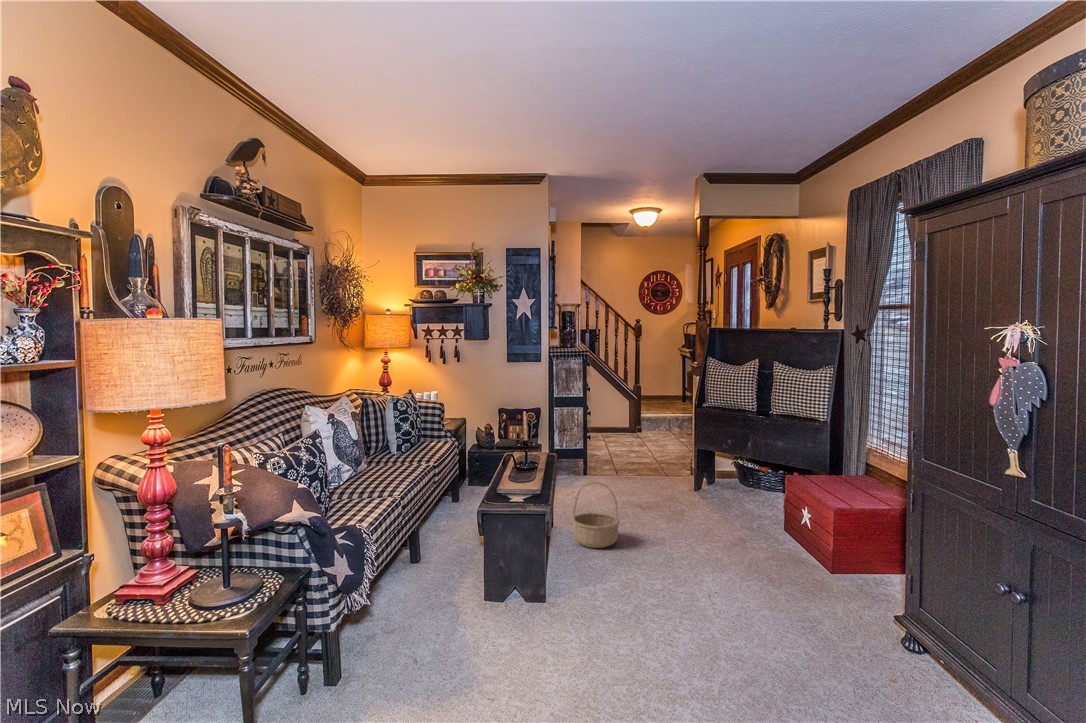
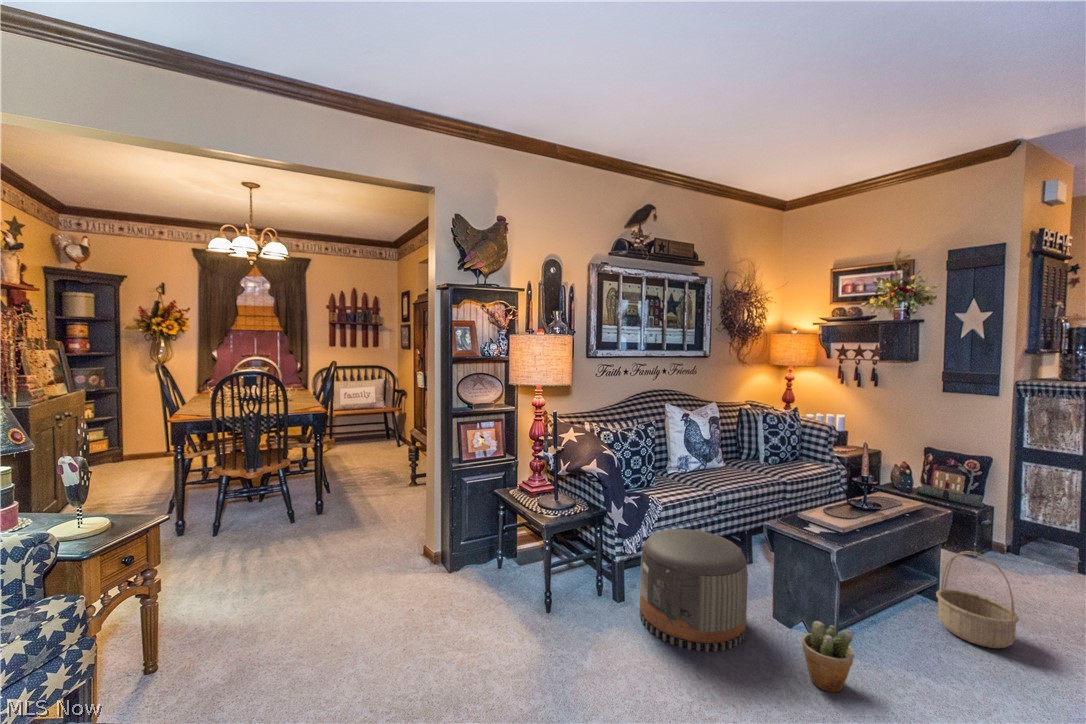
pouf: none [380,538,497,676] -> present [640,529,748,652]
potted plant: none [554,573,593,632] -> present [802,621,854,692]

